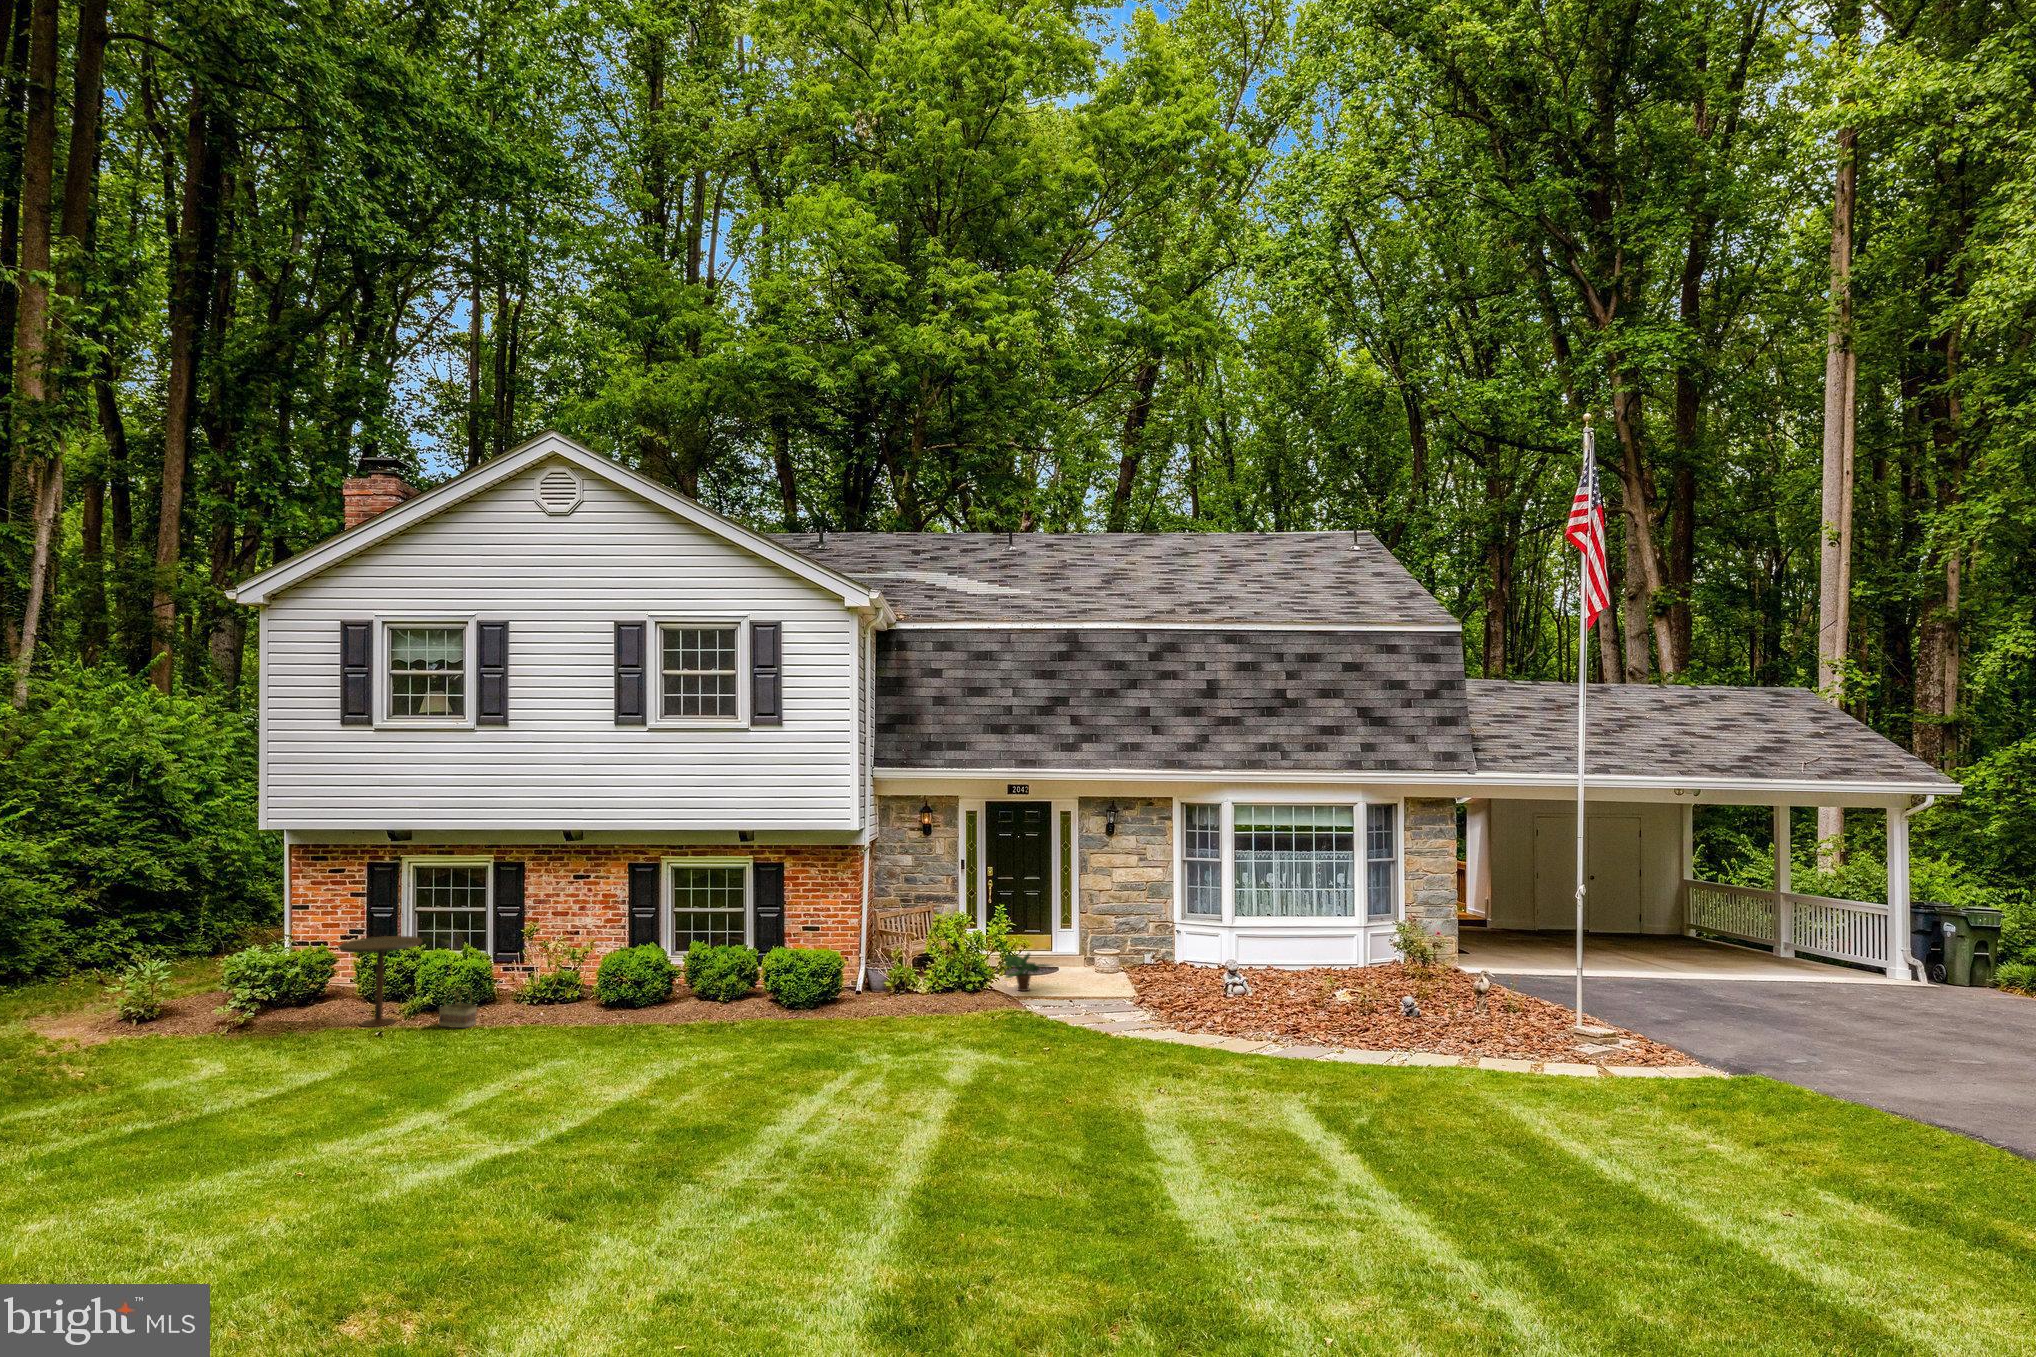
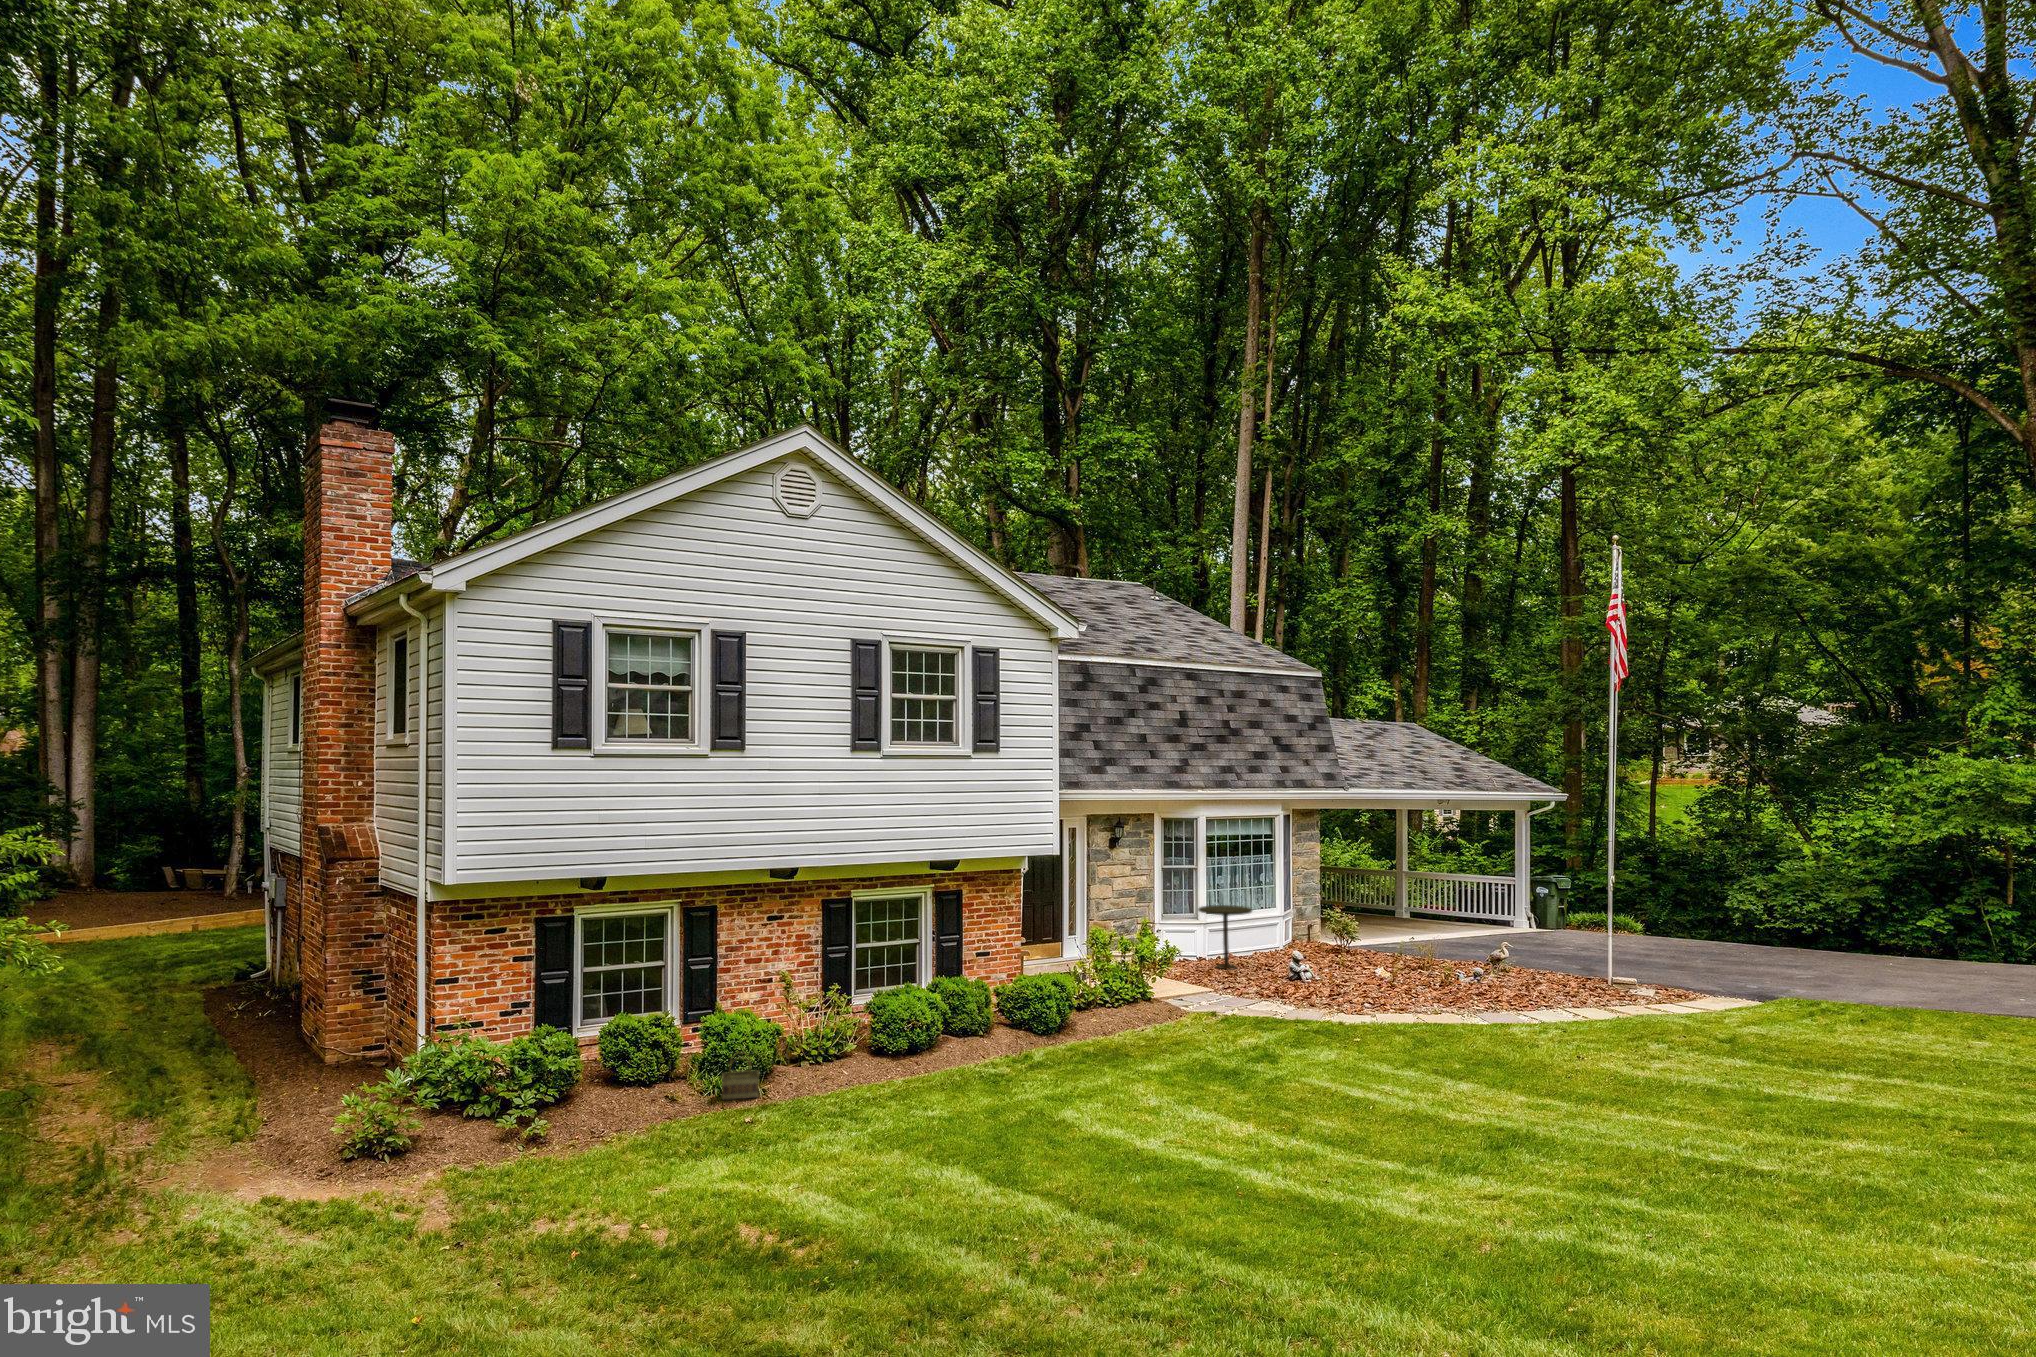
pedestal table: present [338,936,422,1027] -> present [1198,905,1252,969]
potted plant: present [1002,953,1048,991] -> none [1154,958,1203,995]

